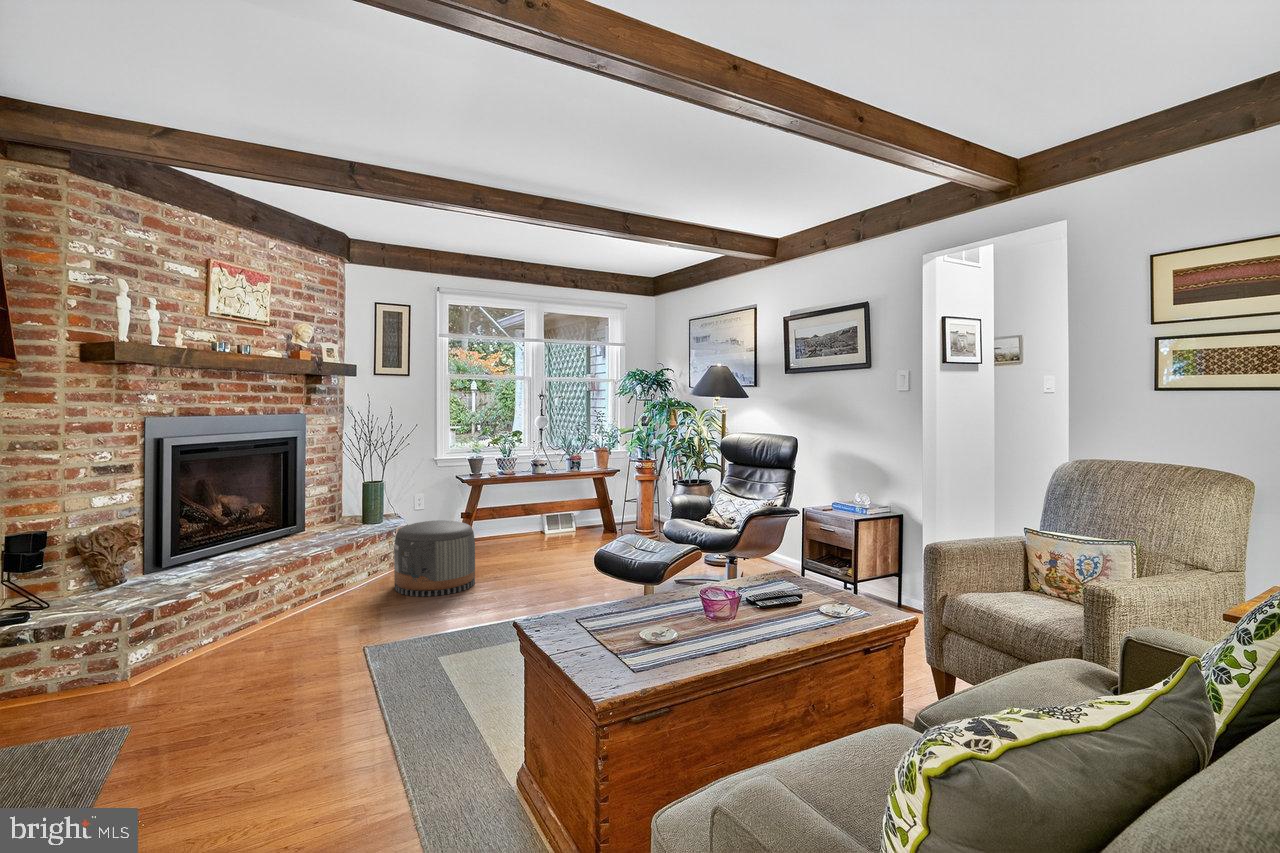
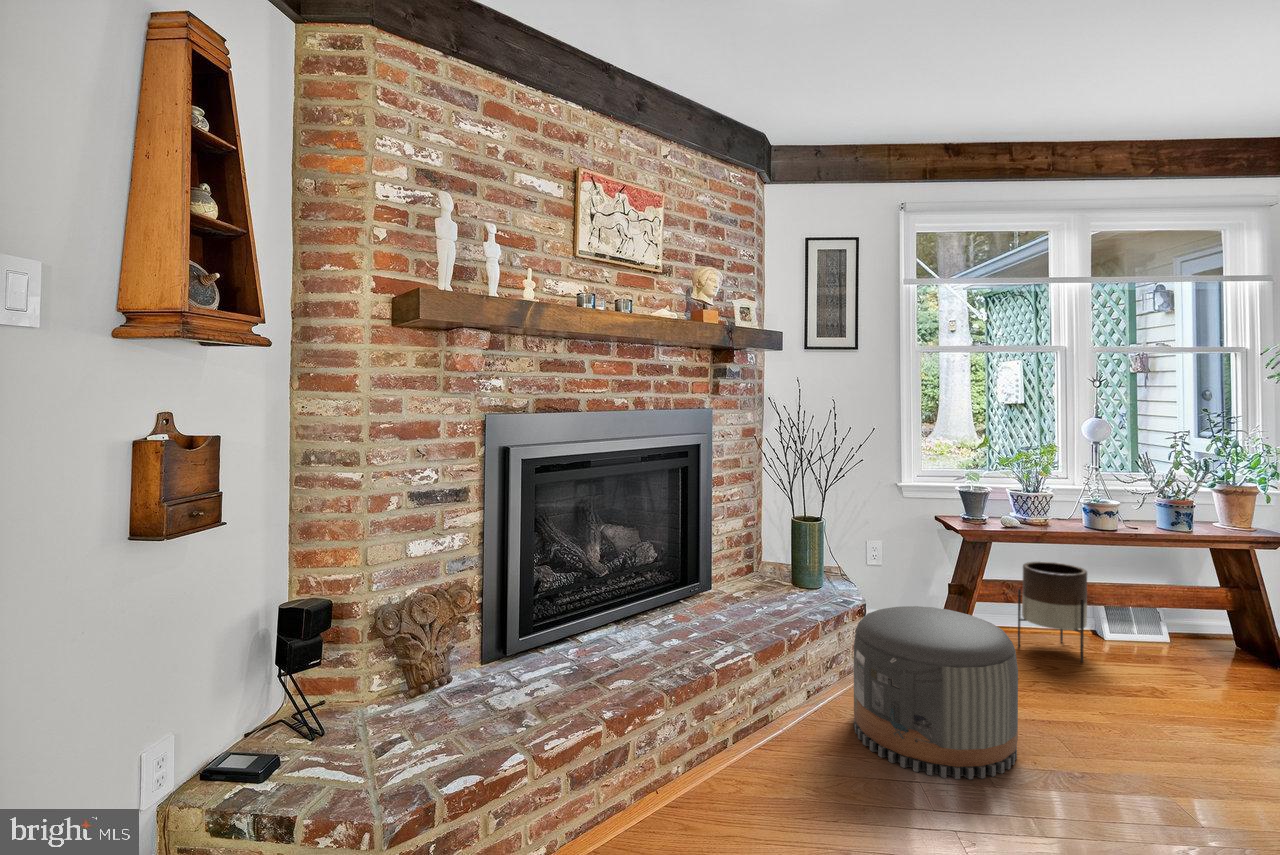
planter: none [497,499,530,549] -> present [1018,562,1087,662]

